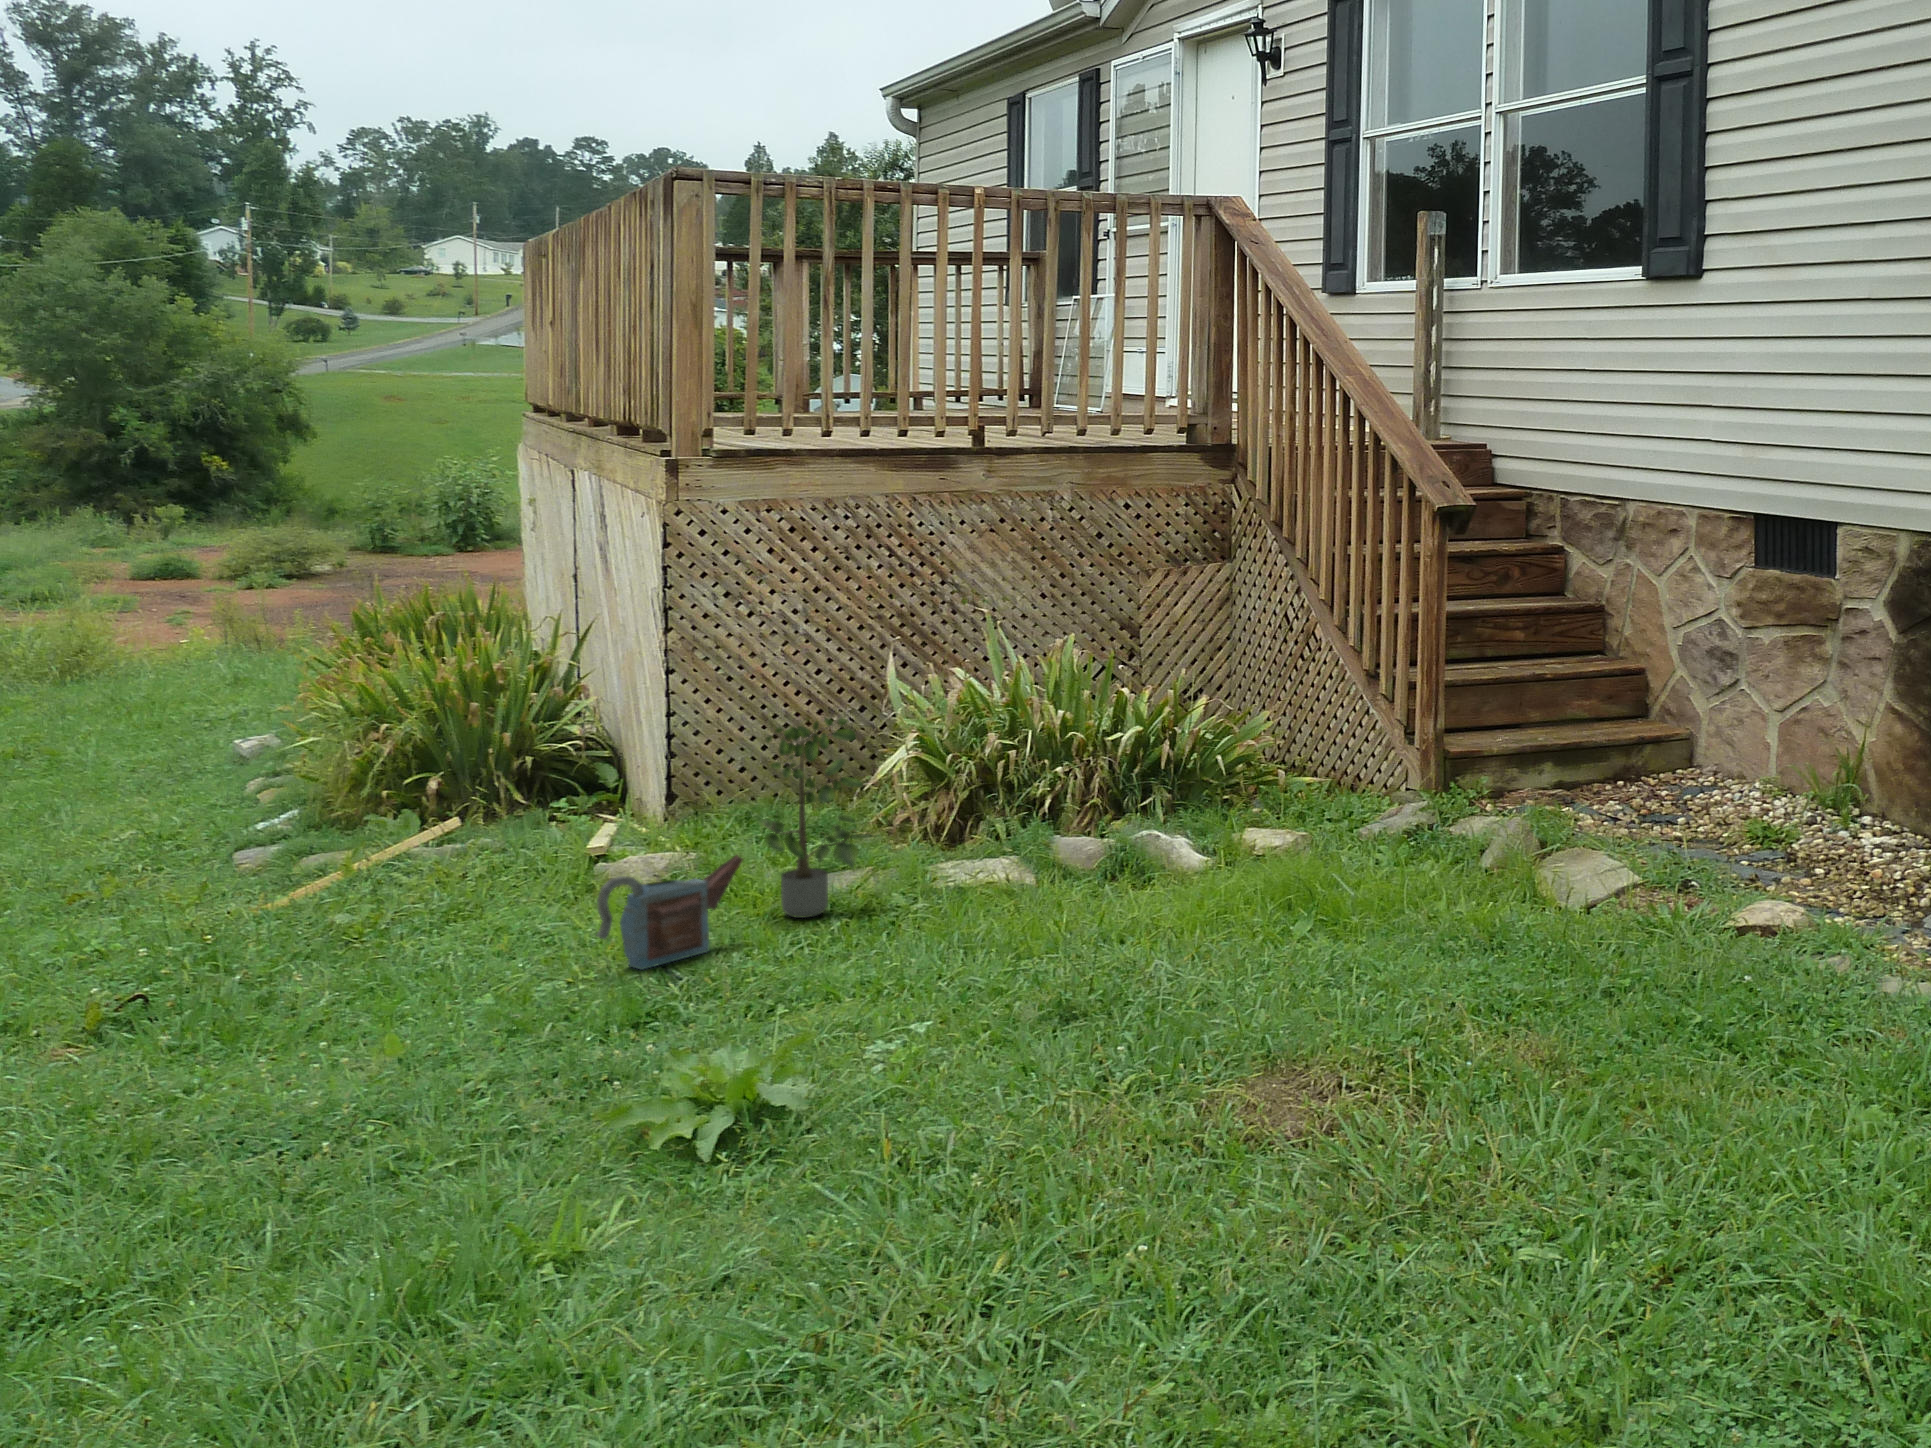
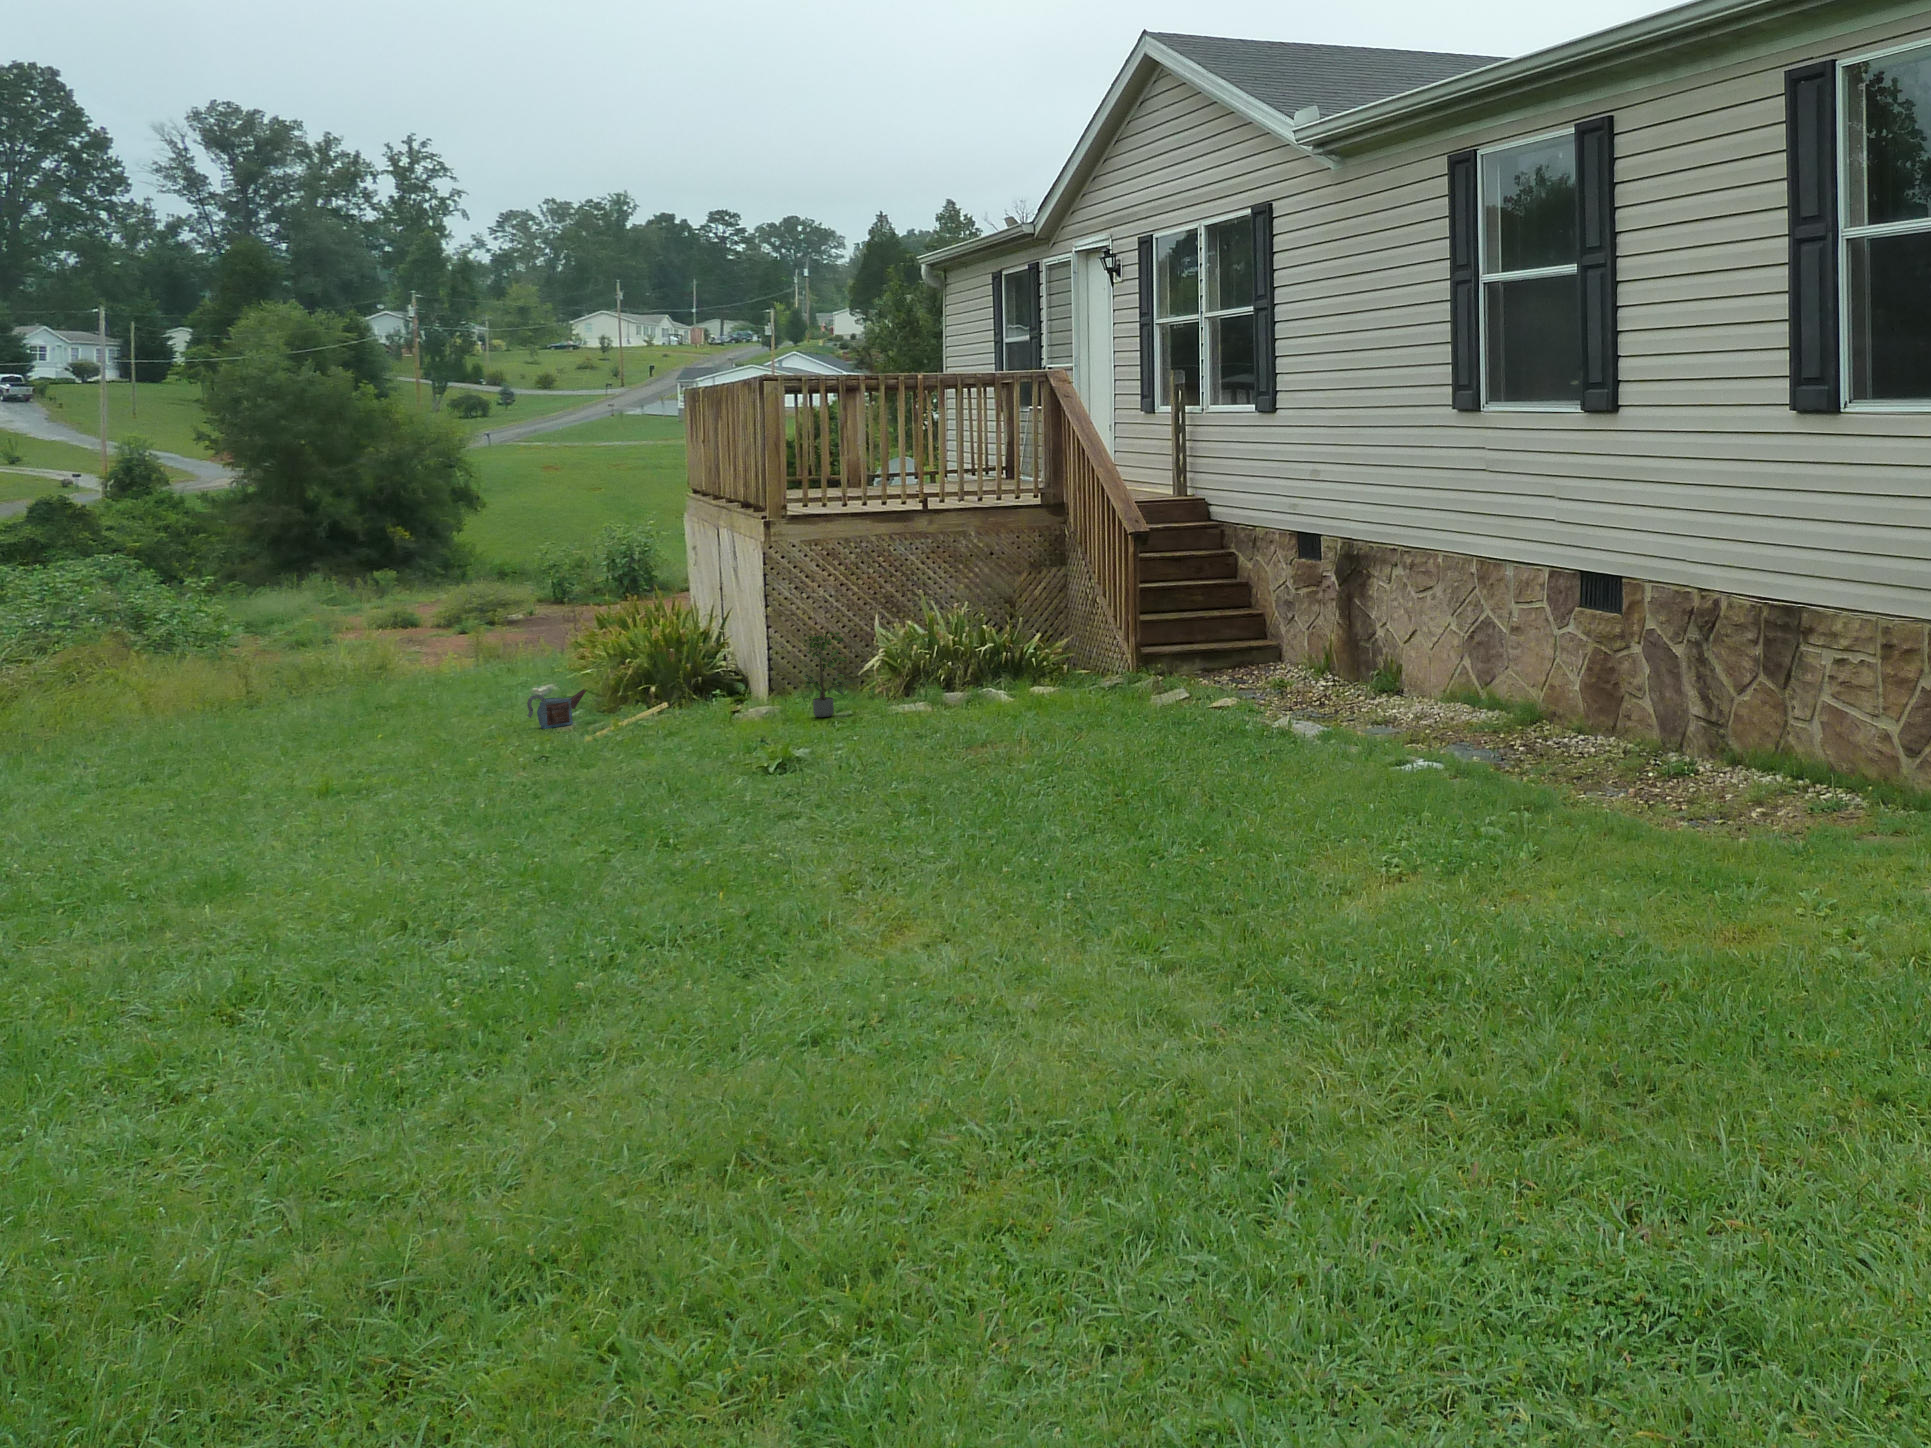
watering can: present [597,855,743,970] -> present [527,689,586,729]

